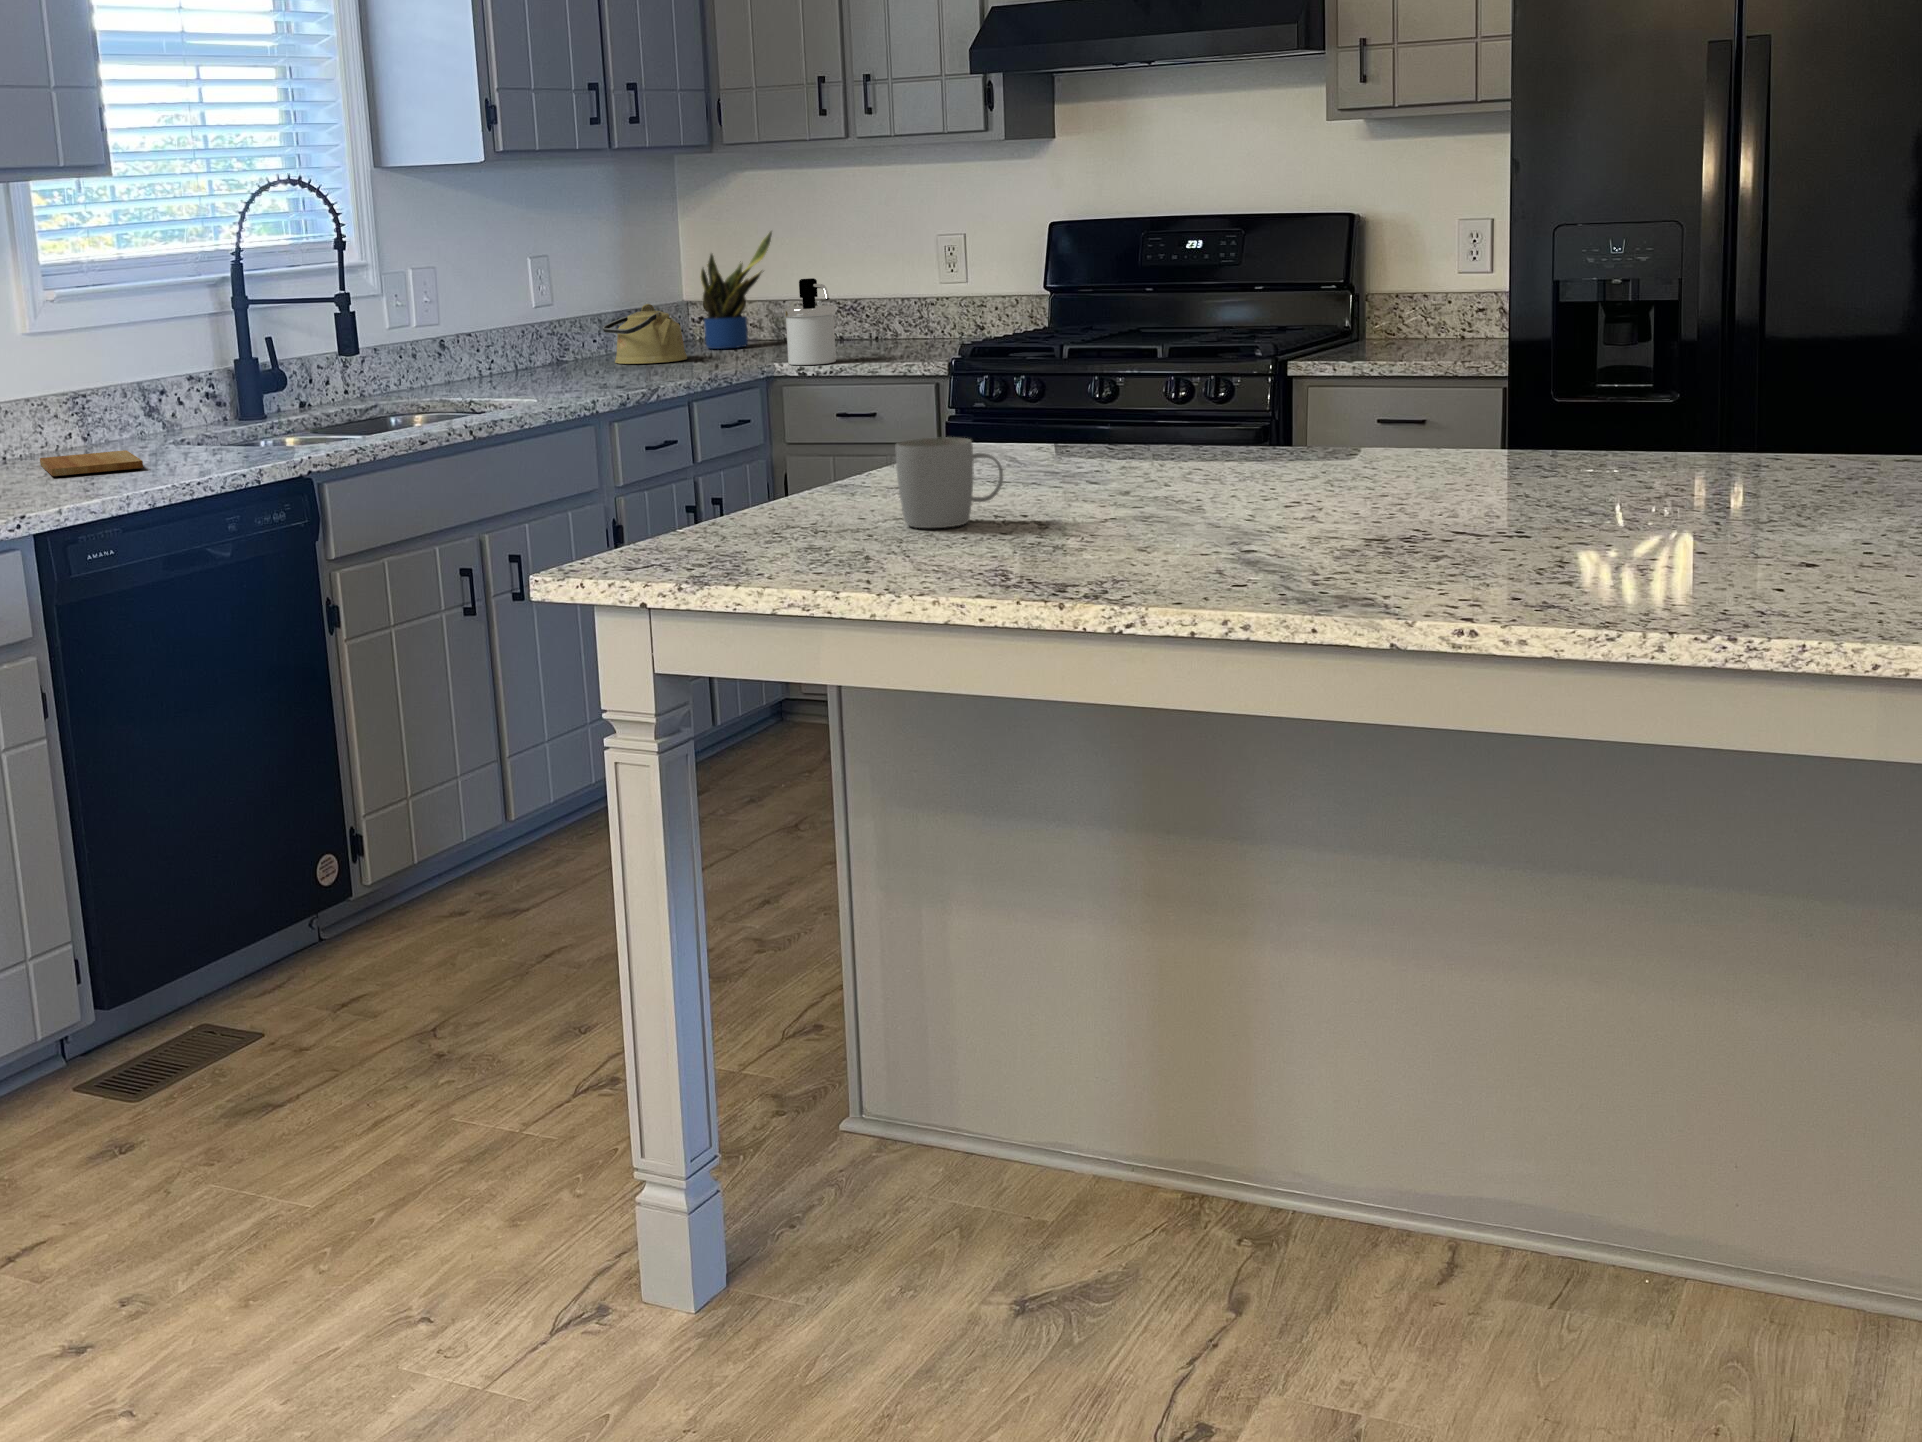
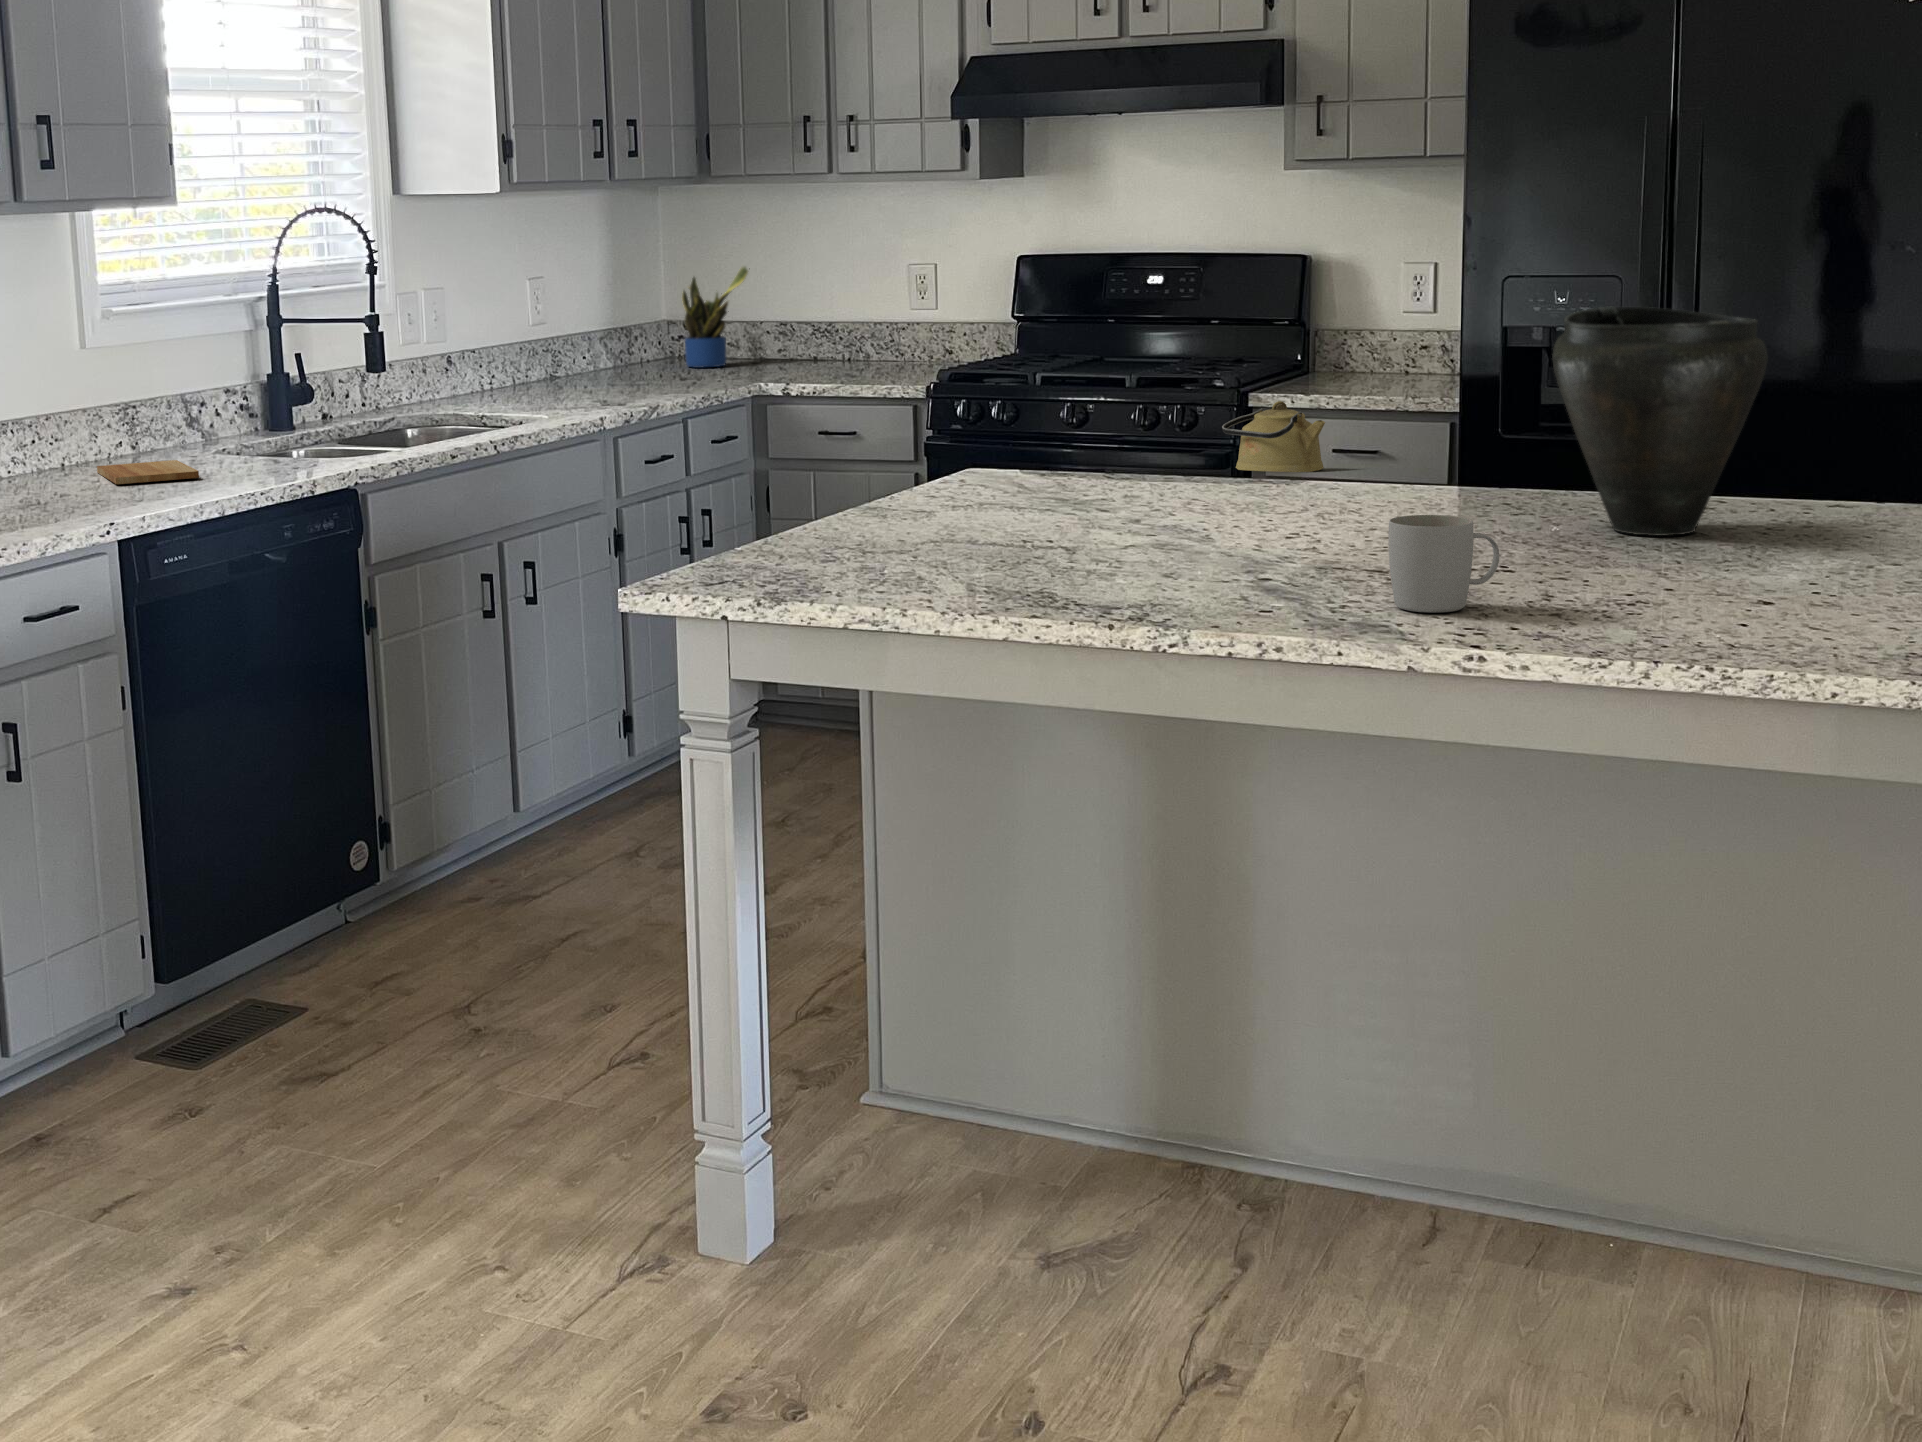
vase: none [1578,240,1819,494] -> present [1552,306,1768,536]
soap dispenser: present [784,278,836,365] -> none [769,305,818,386]
kettle: present [603,304,687,364] -> present [1222,401,1325,472]
mug: present [896,437,1003,528] -> present [1388,515,1499,612]

